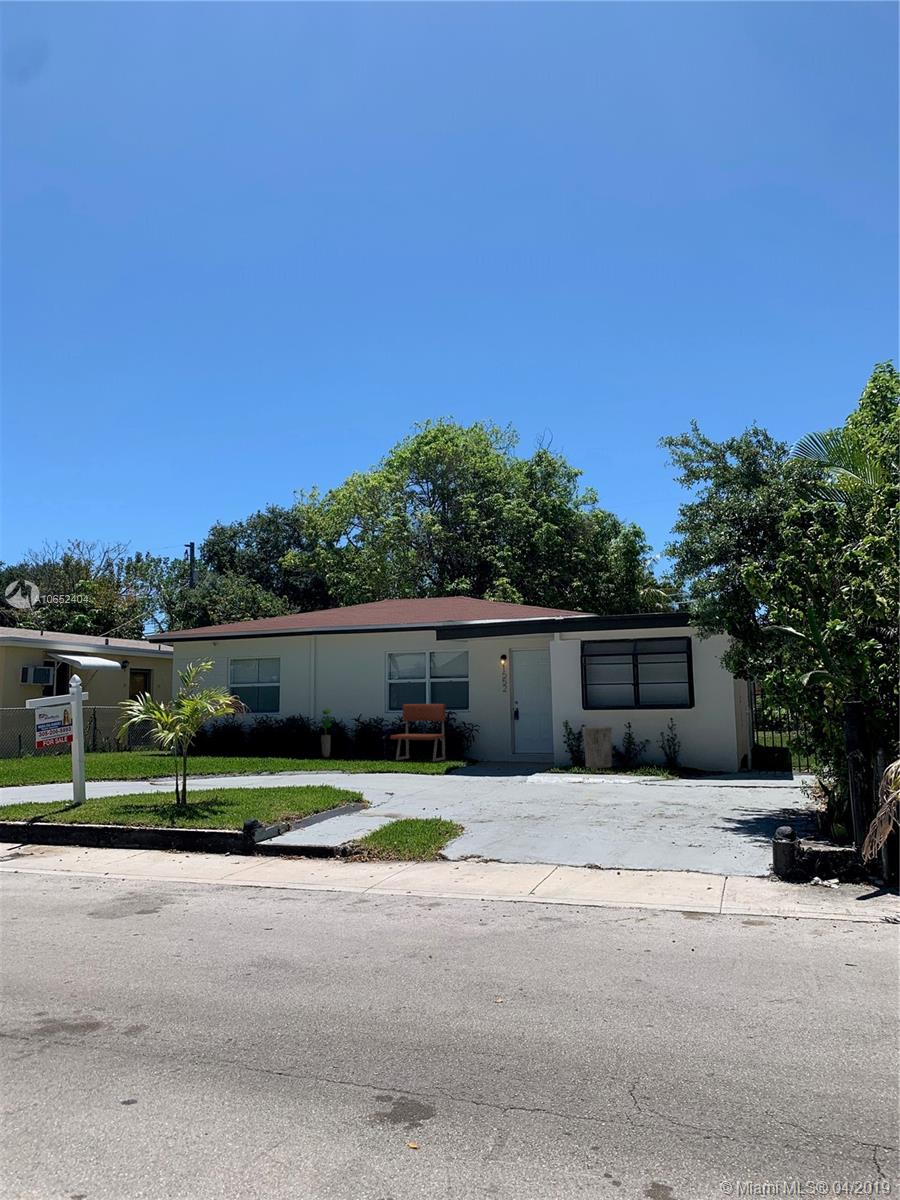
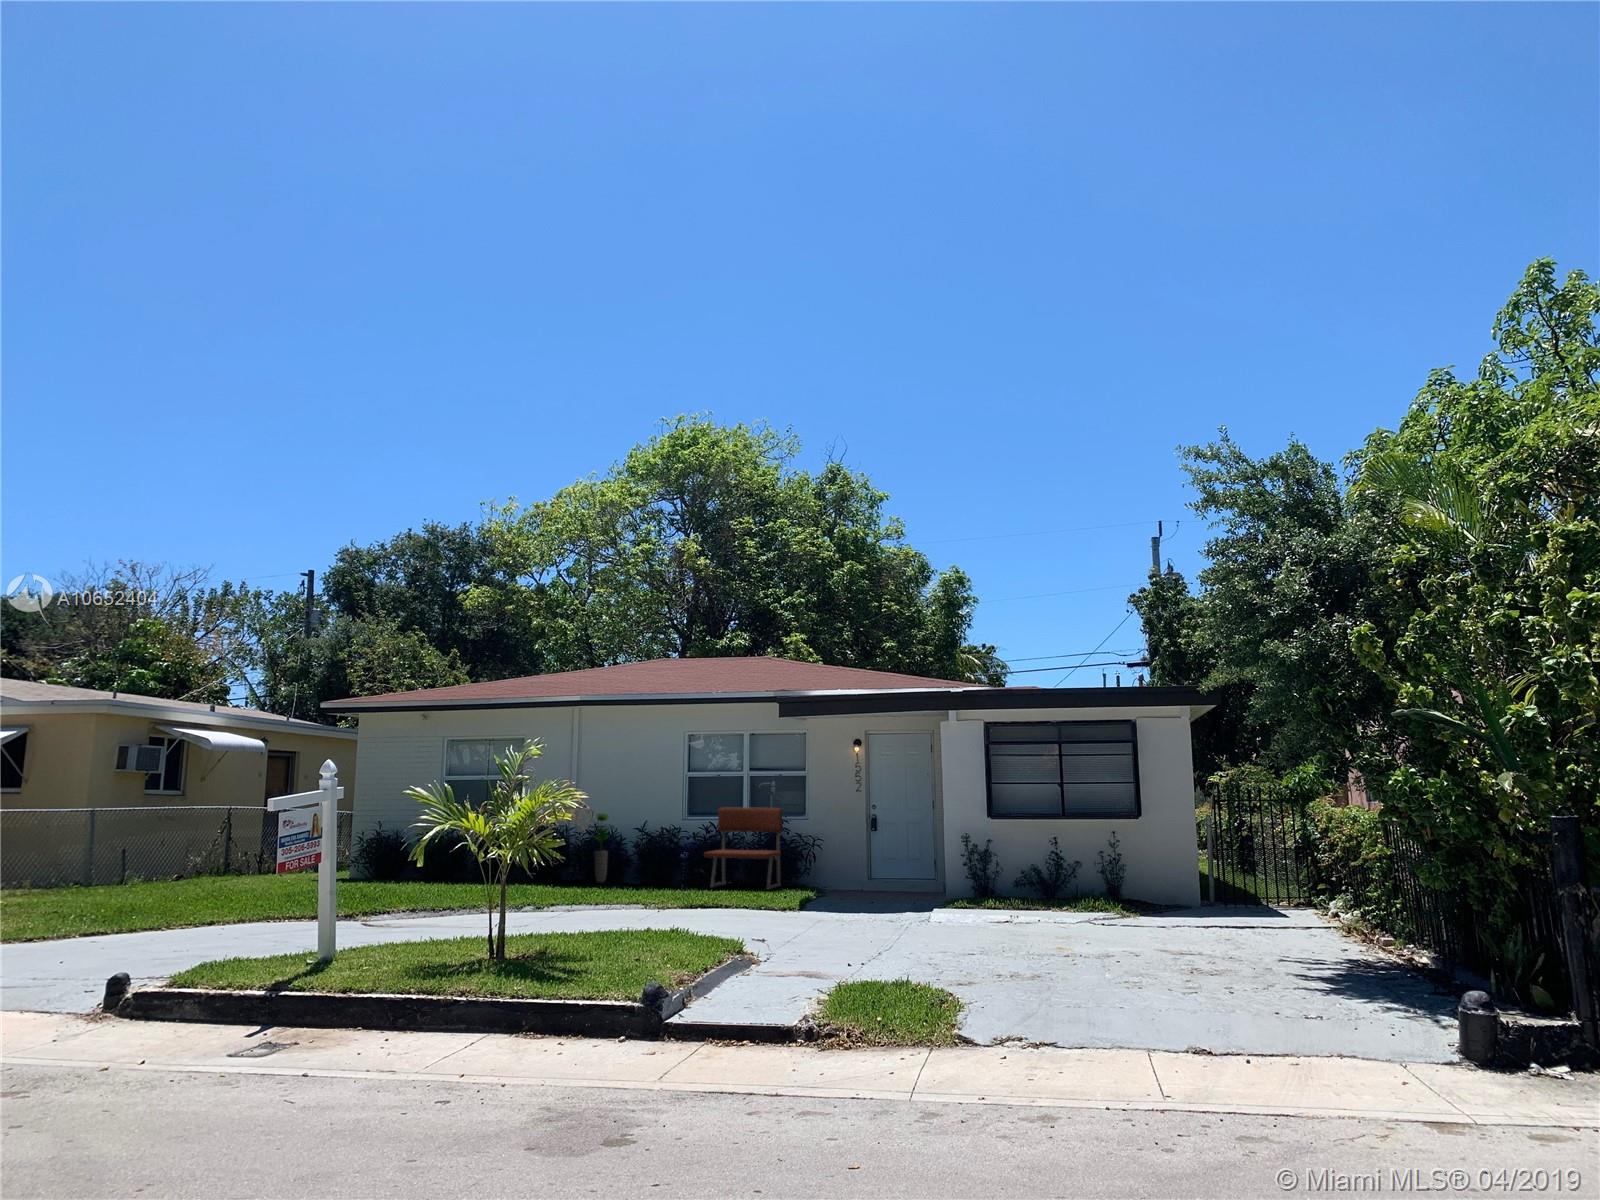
trash can: present [582,726,612,768] -> none [987,841,1028,899]

